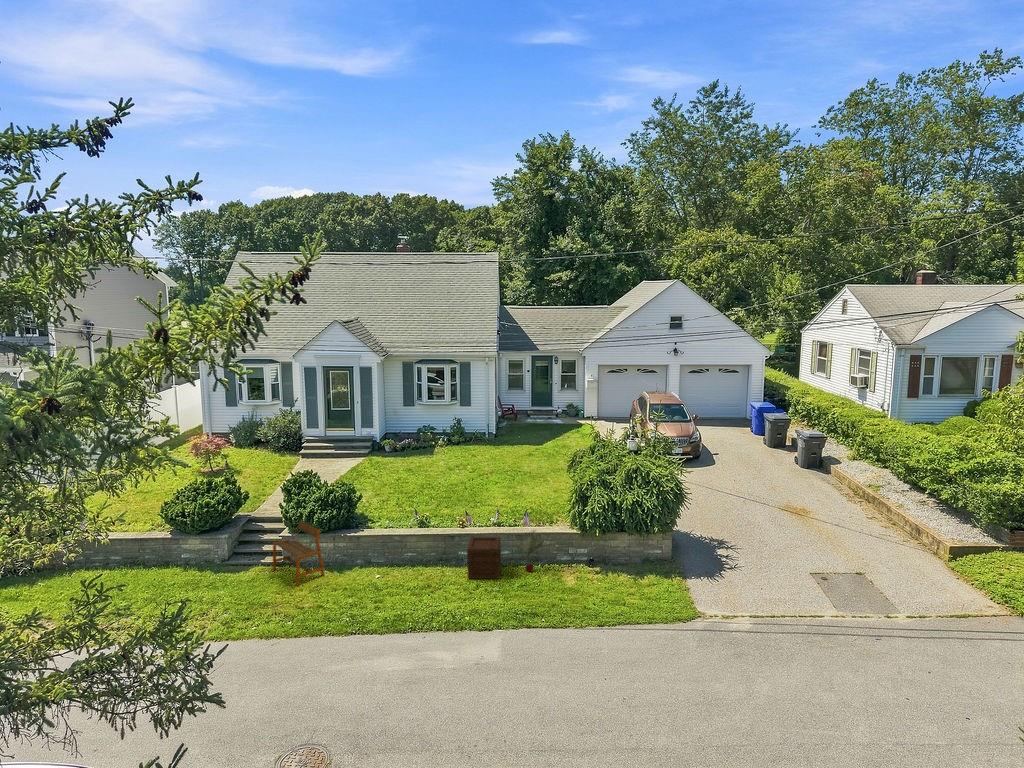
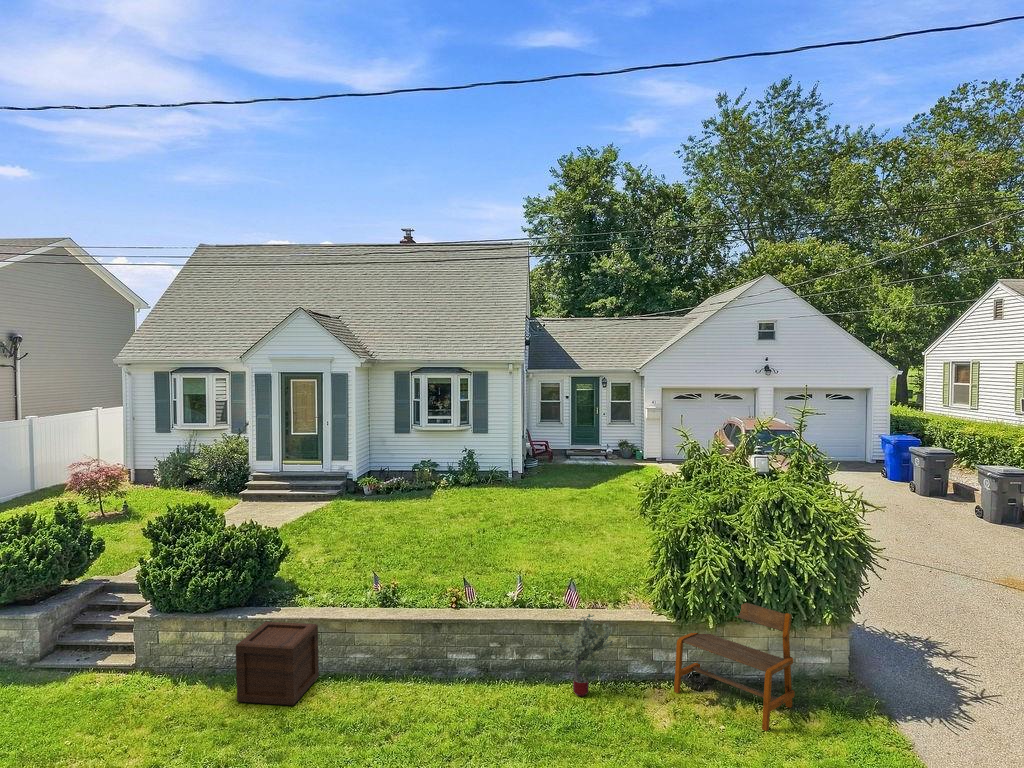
bench: present [272,521,325,586] -> present [674,603,795,731]
wooden crate: present [467,537,501,579] -> present [236,622,319,705]

